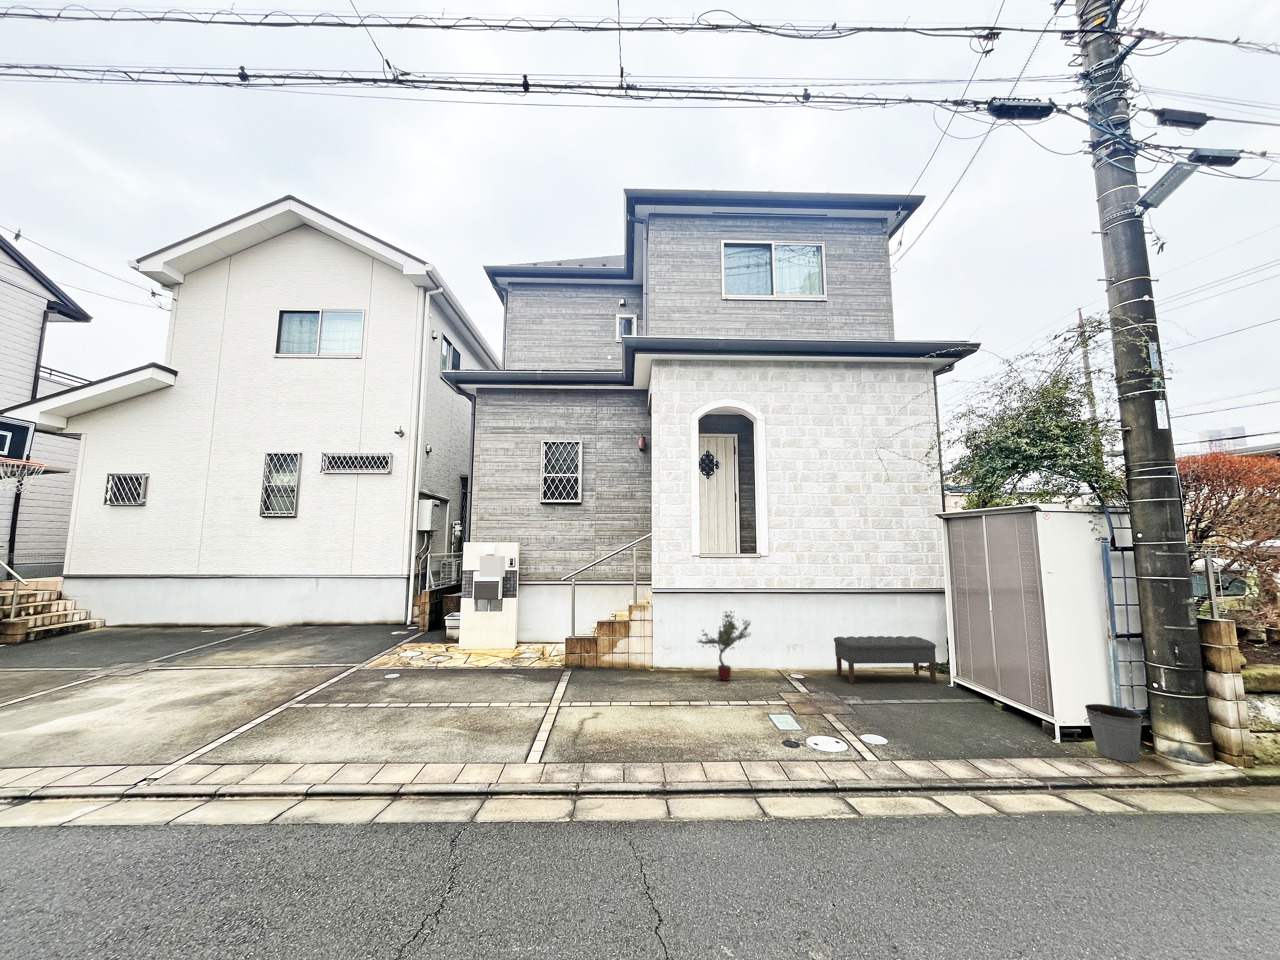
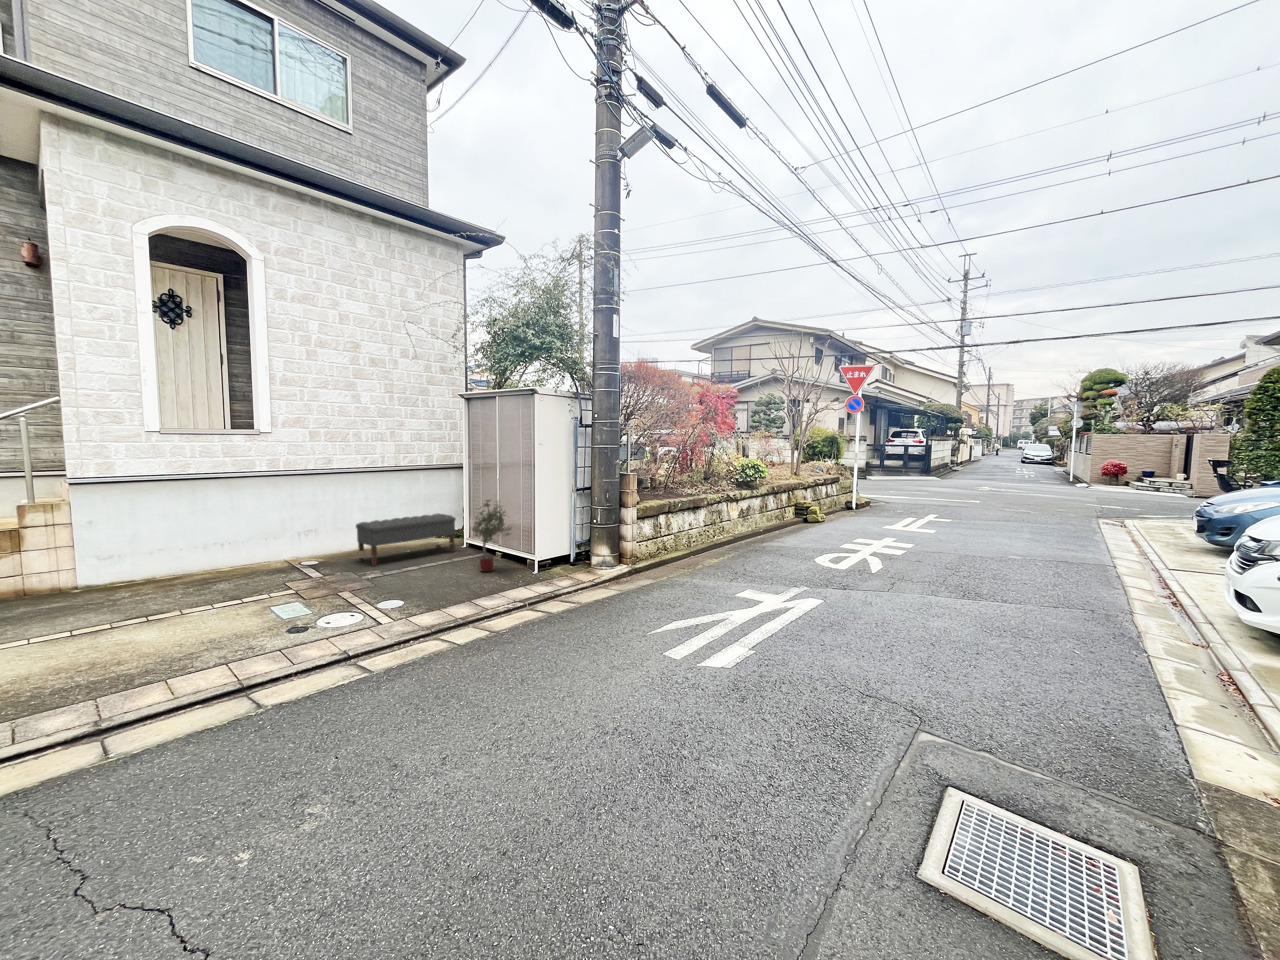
potted tree: present [698,611,750,681] -> present [472,500,511,572]
bucket: present [1084,704,1142,762] -> none [553,539,585,576]

